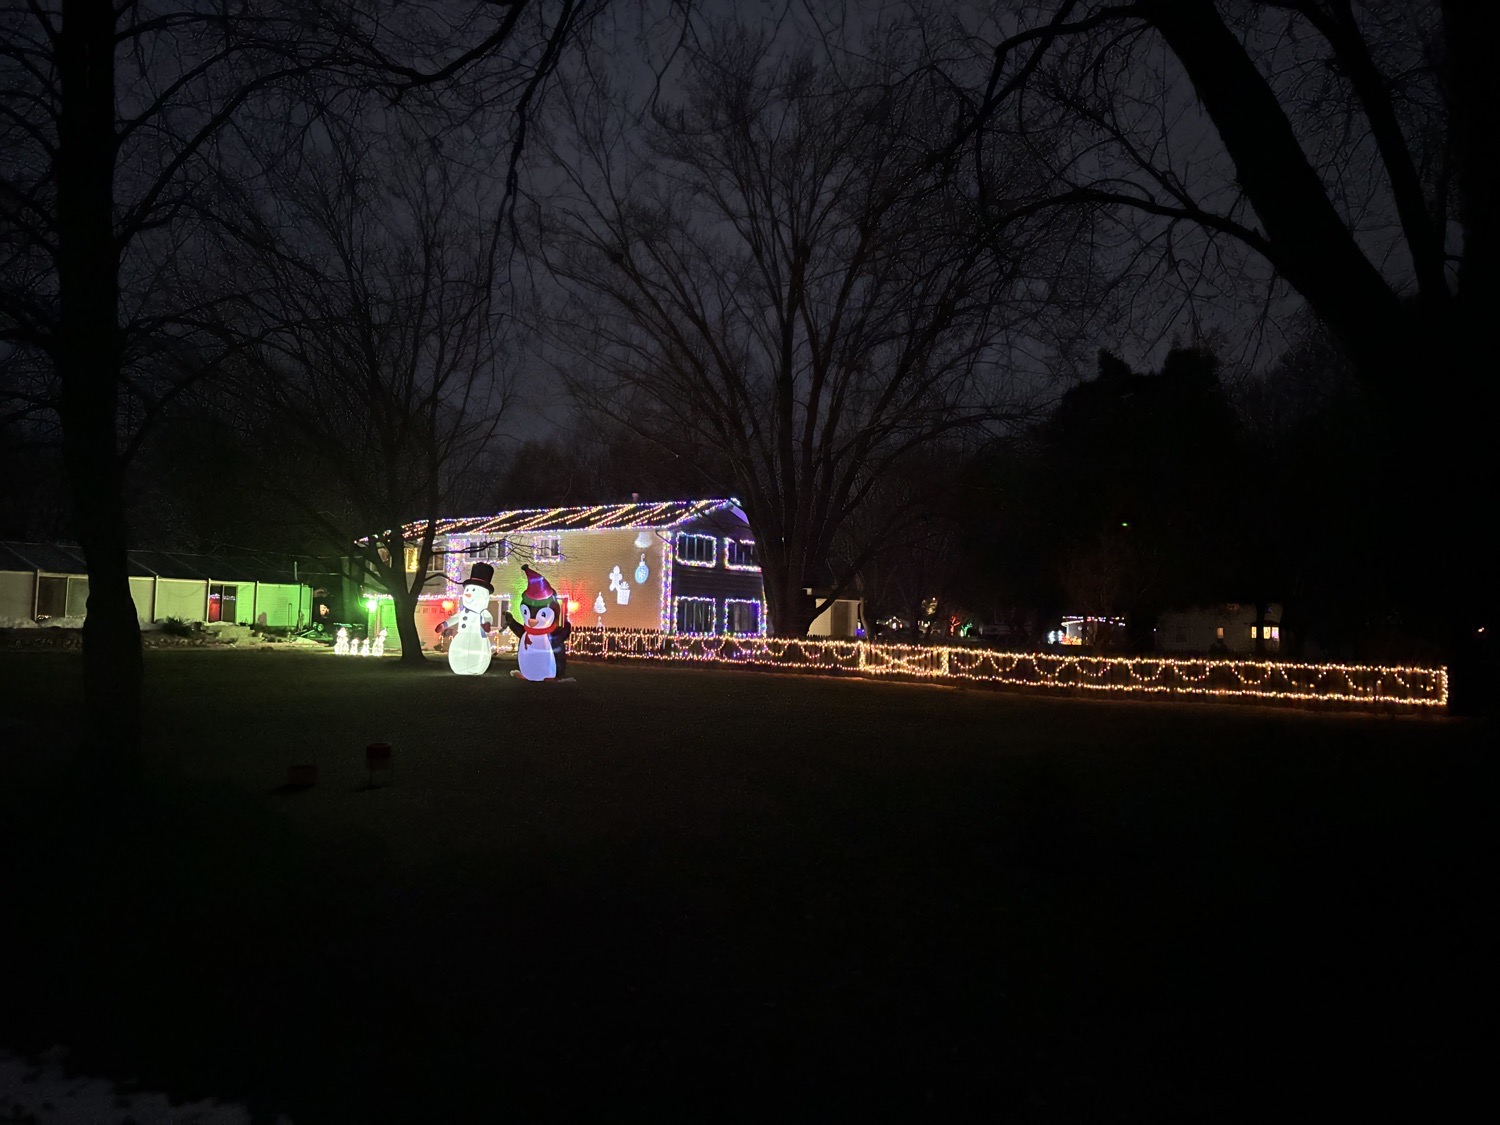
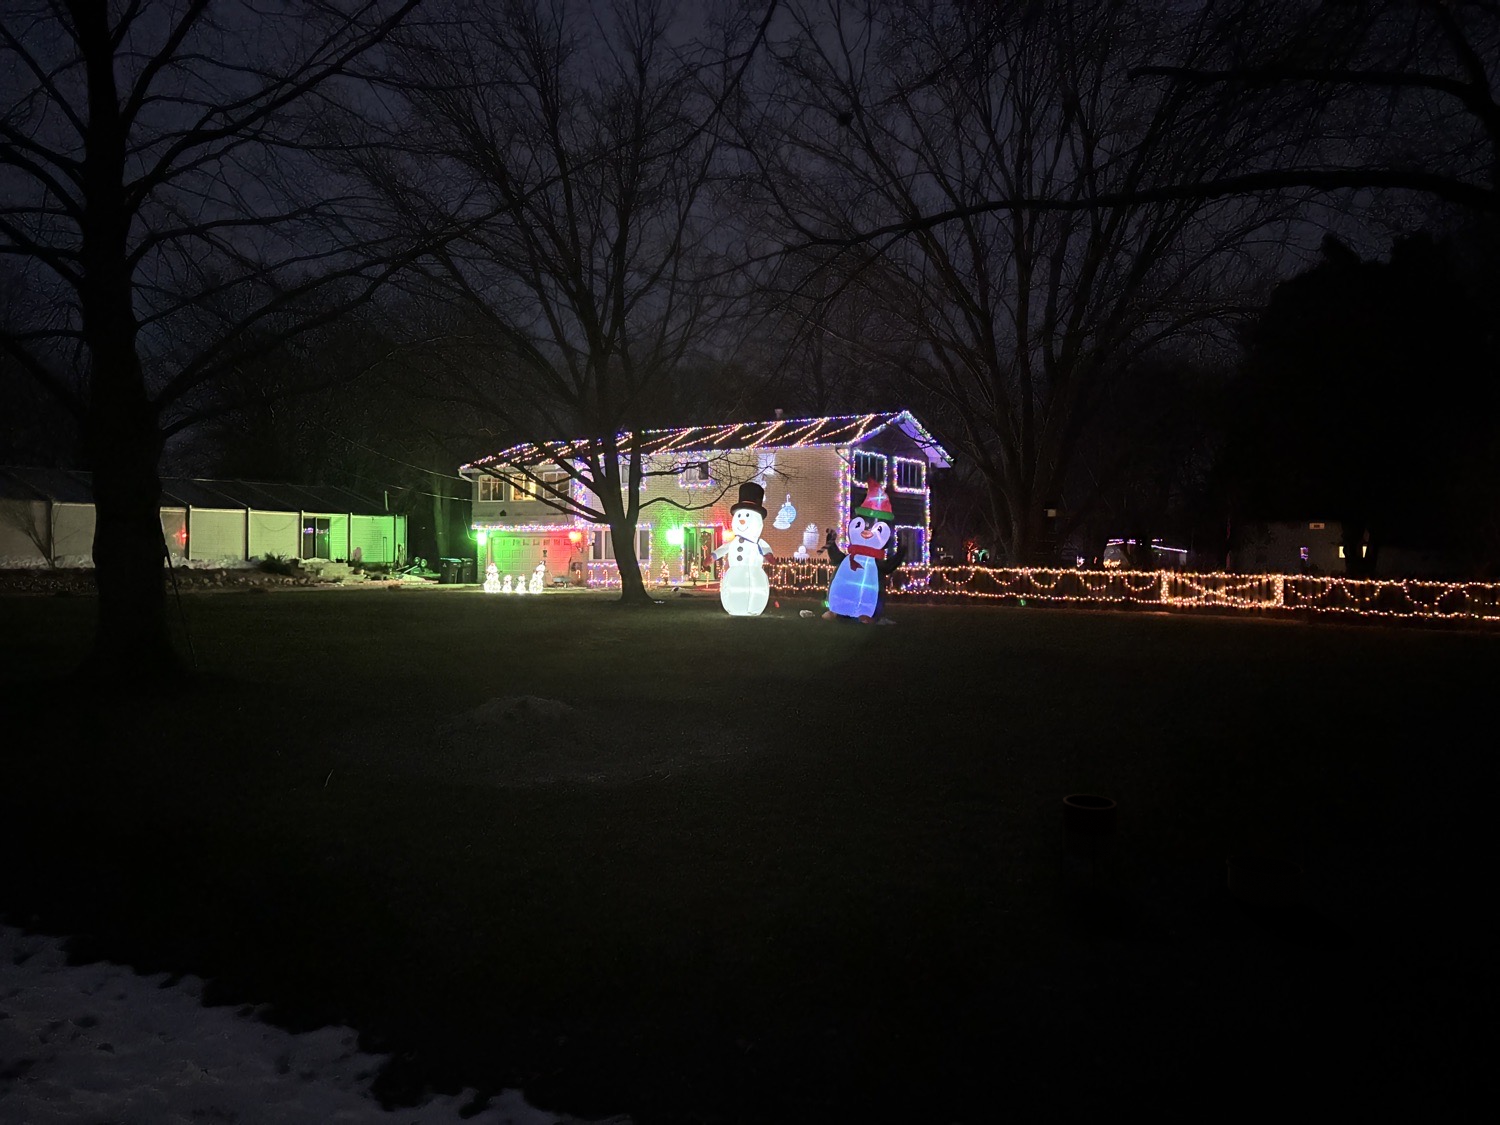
planter: present [365,742,393,782] -> present [1060,794,1117,888]

